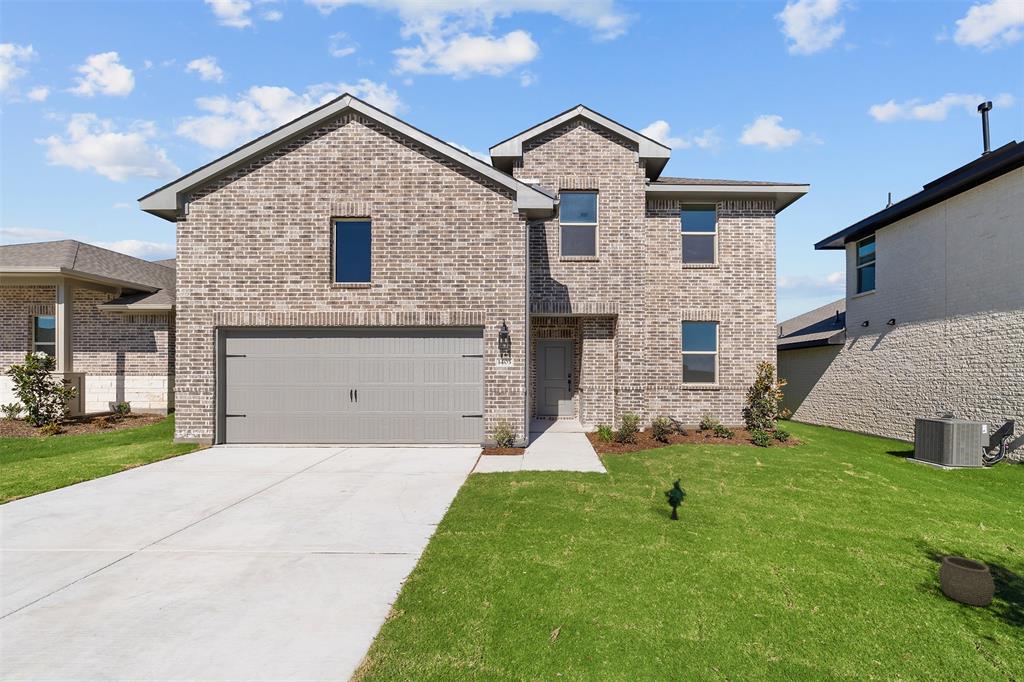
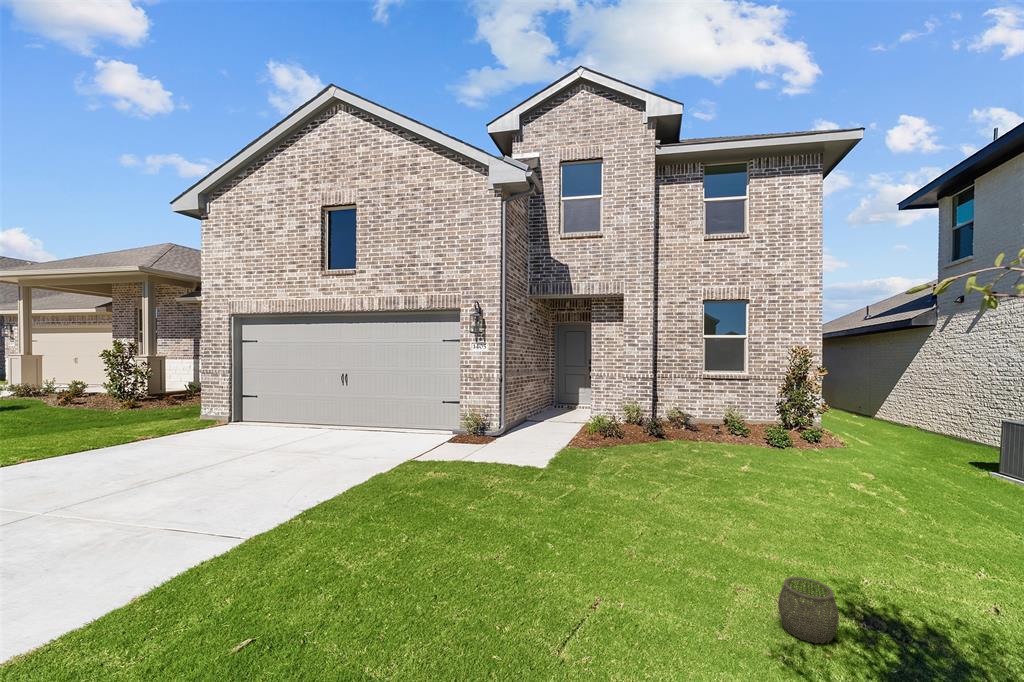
decorative plant: present [663,478,686,520] -> none [551,468,577,514]

